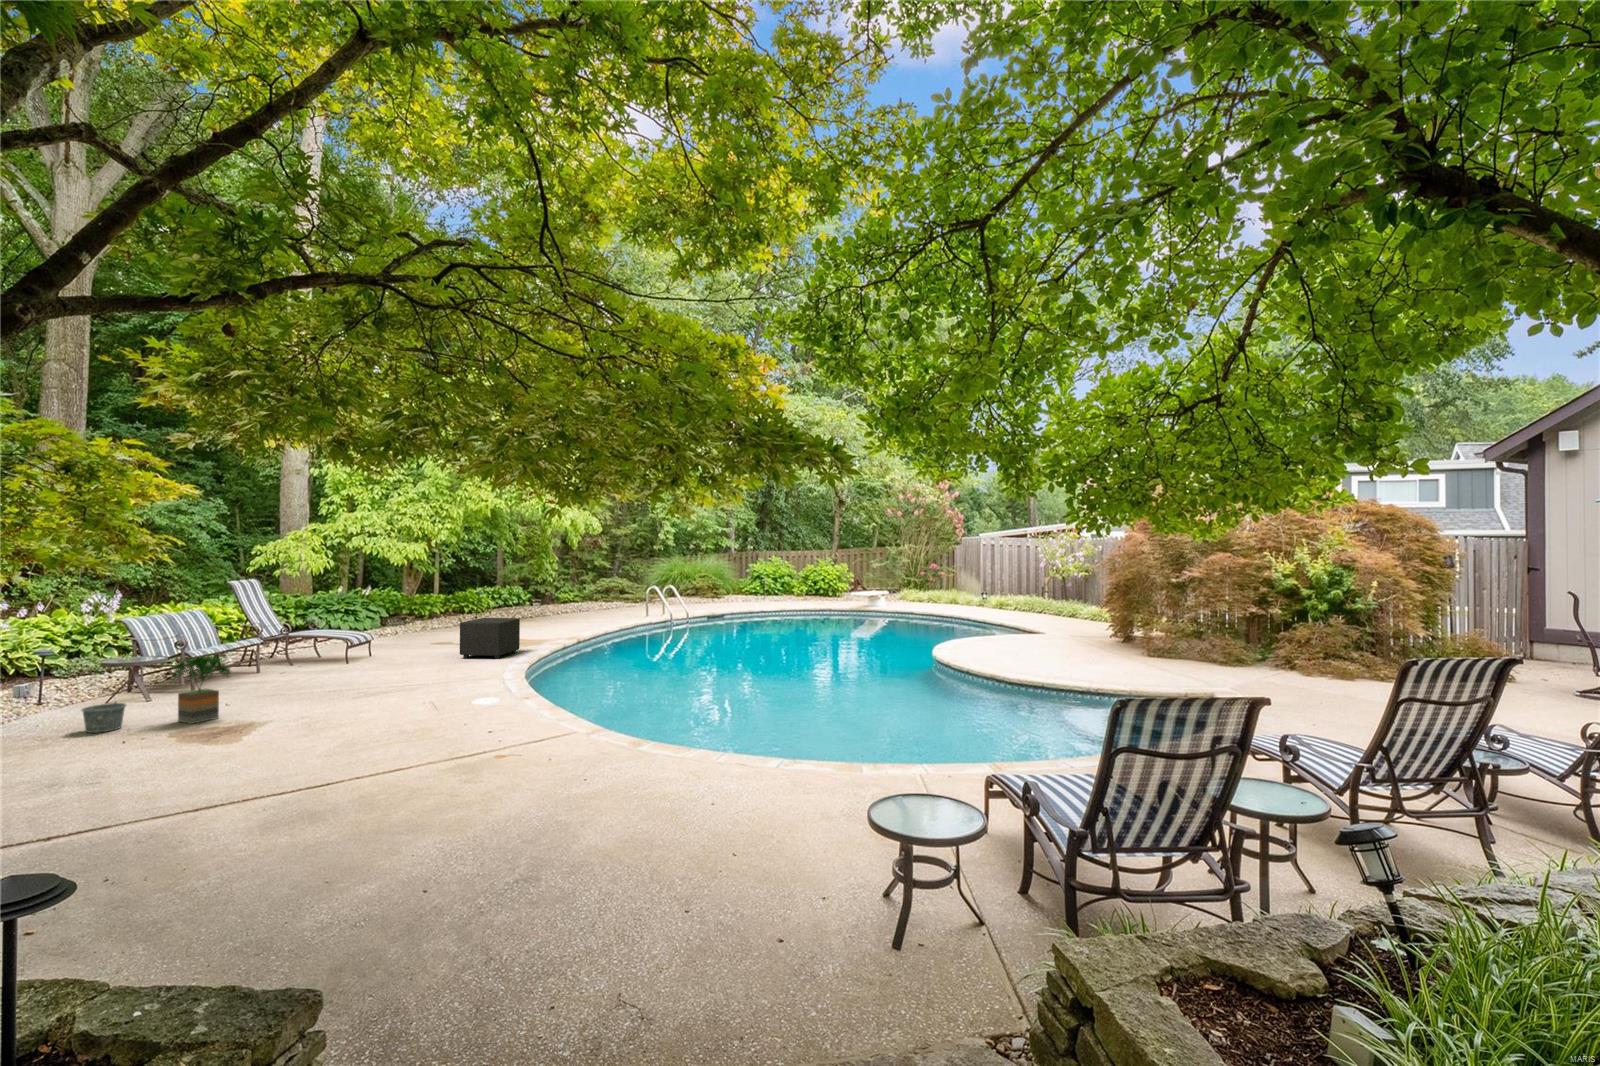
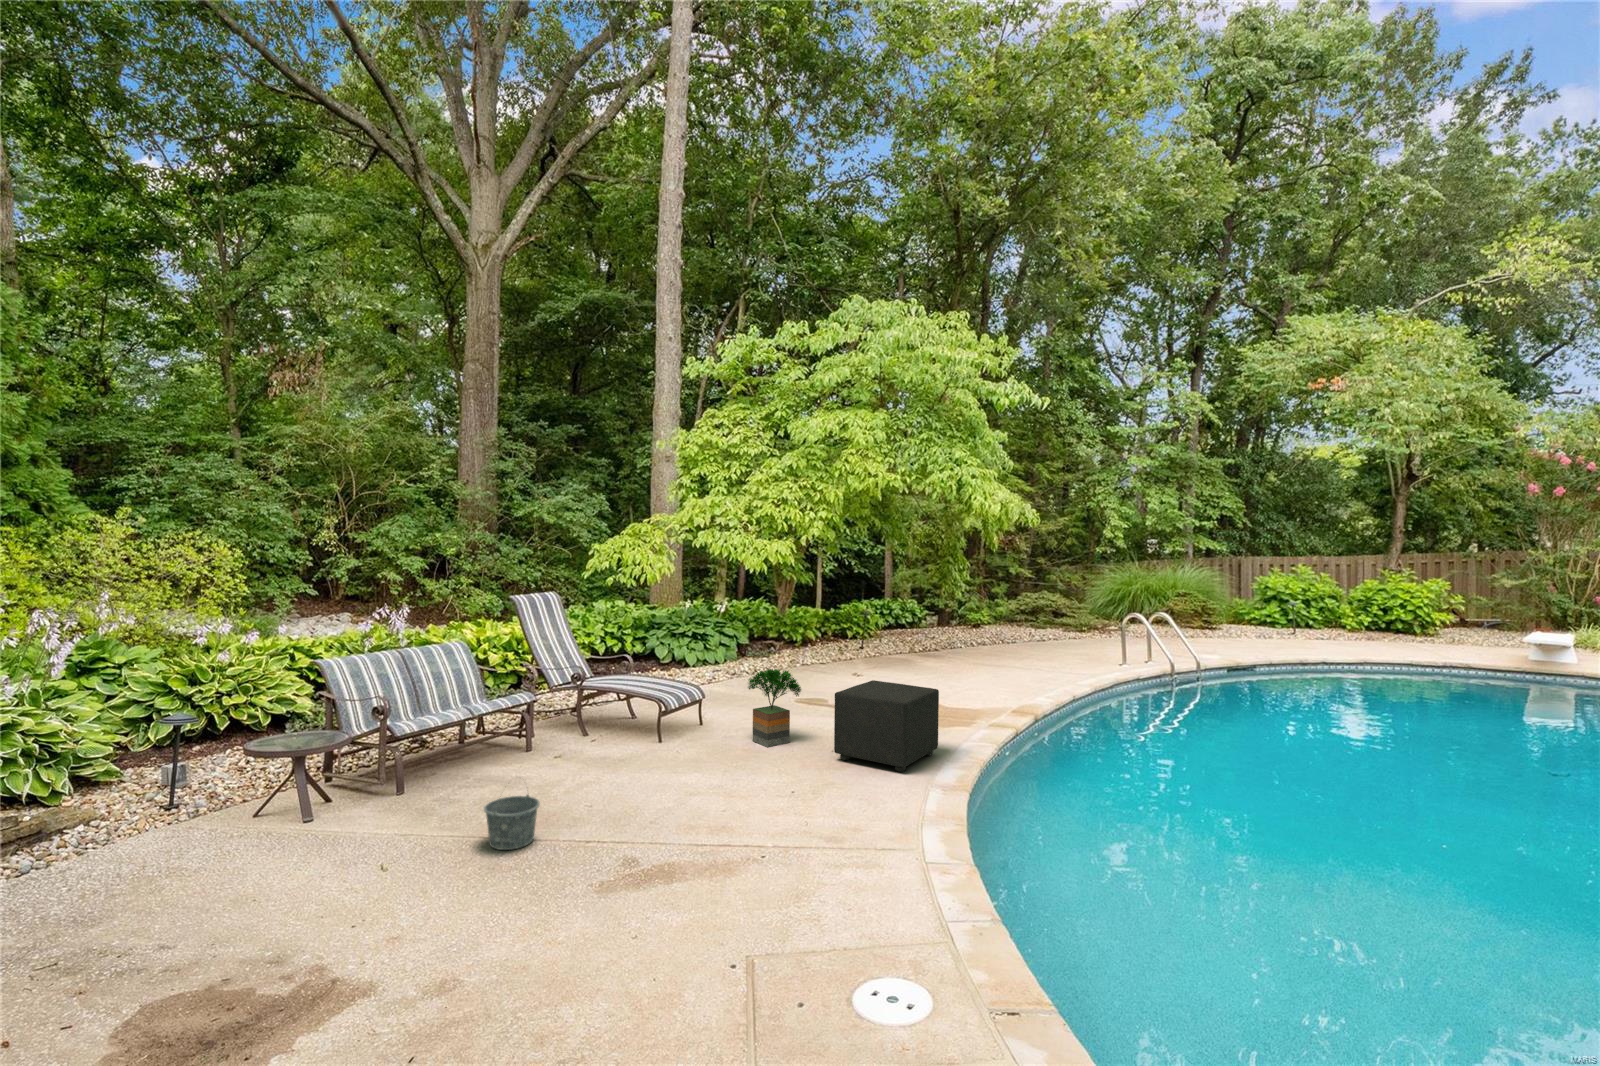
potted tree: present [173,657,230,724] -> present [748,669,801,747]
bucket: present [81,702,126,733] -> present [484,795,540,850]

